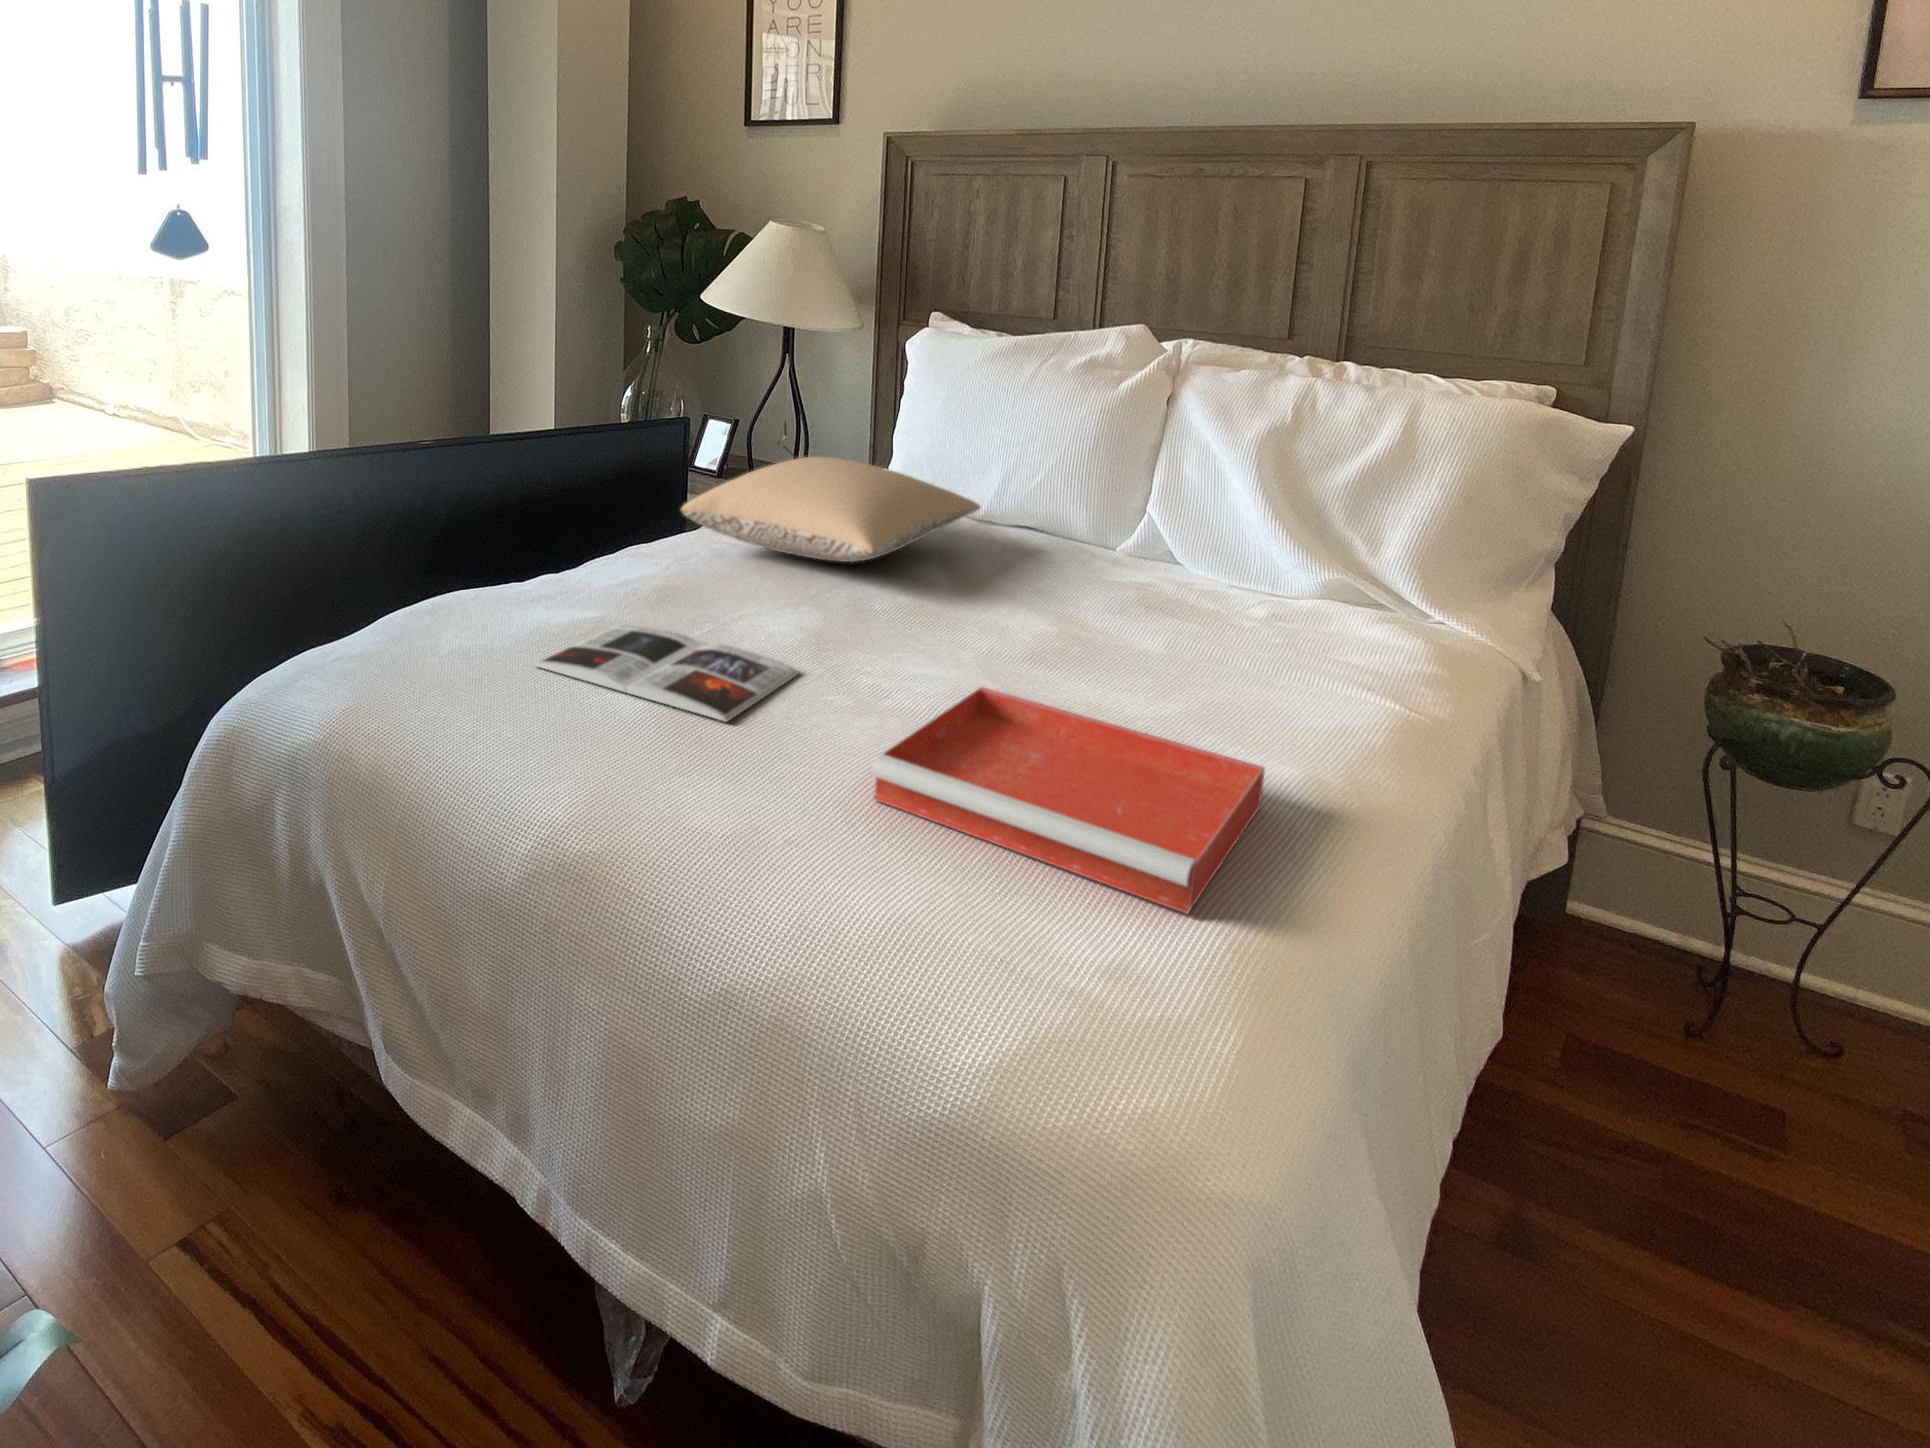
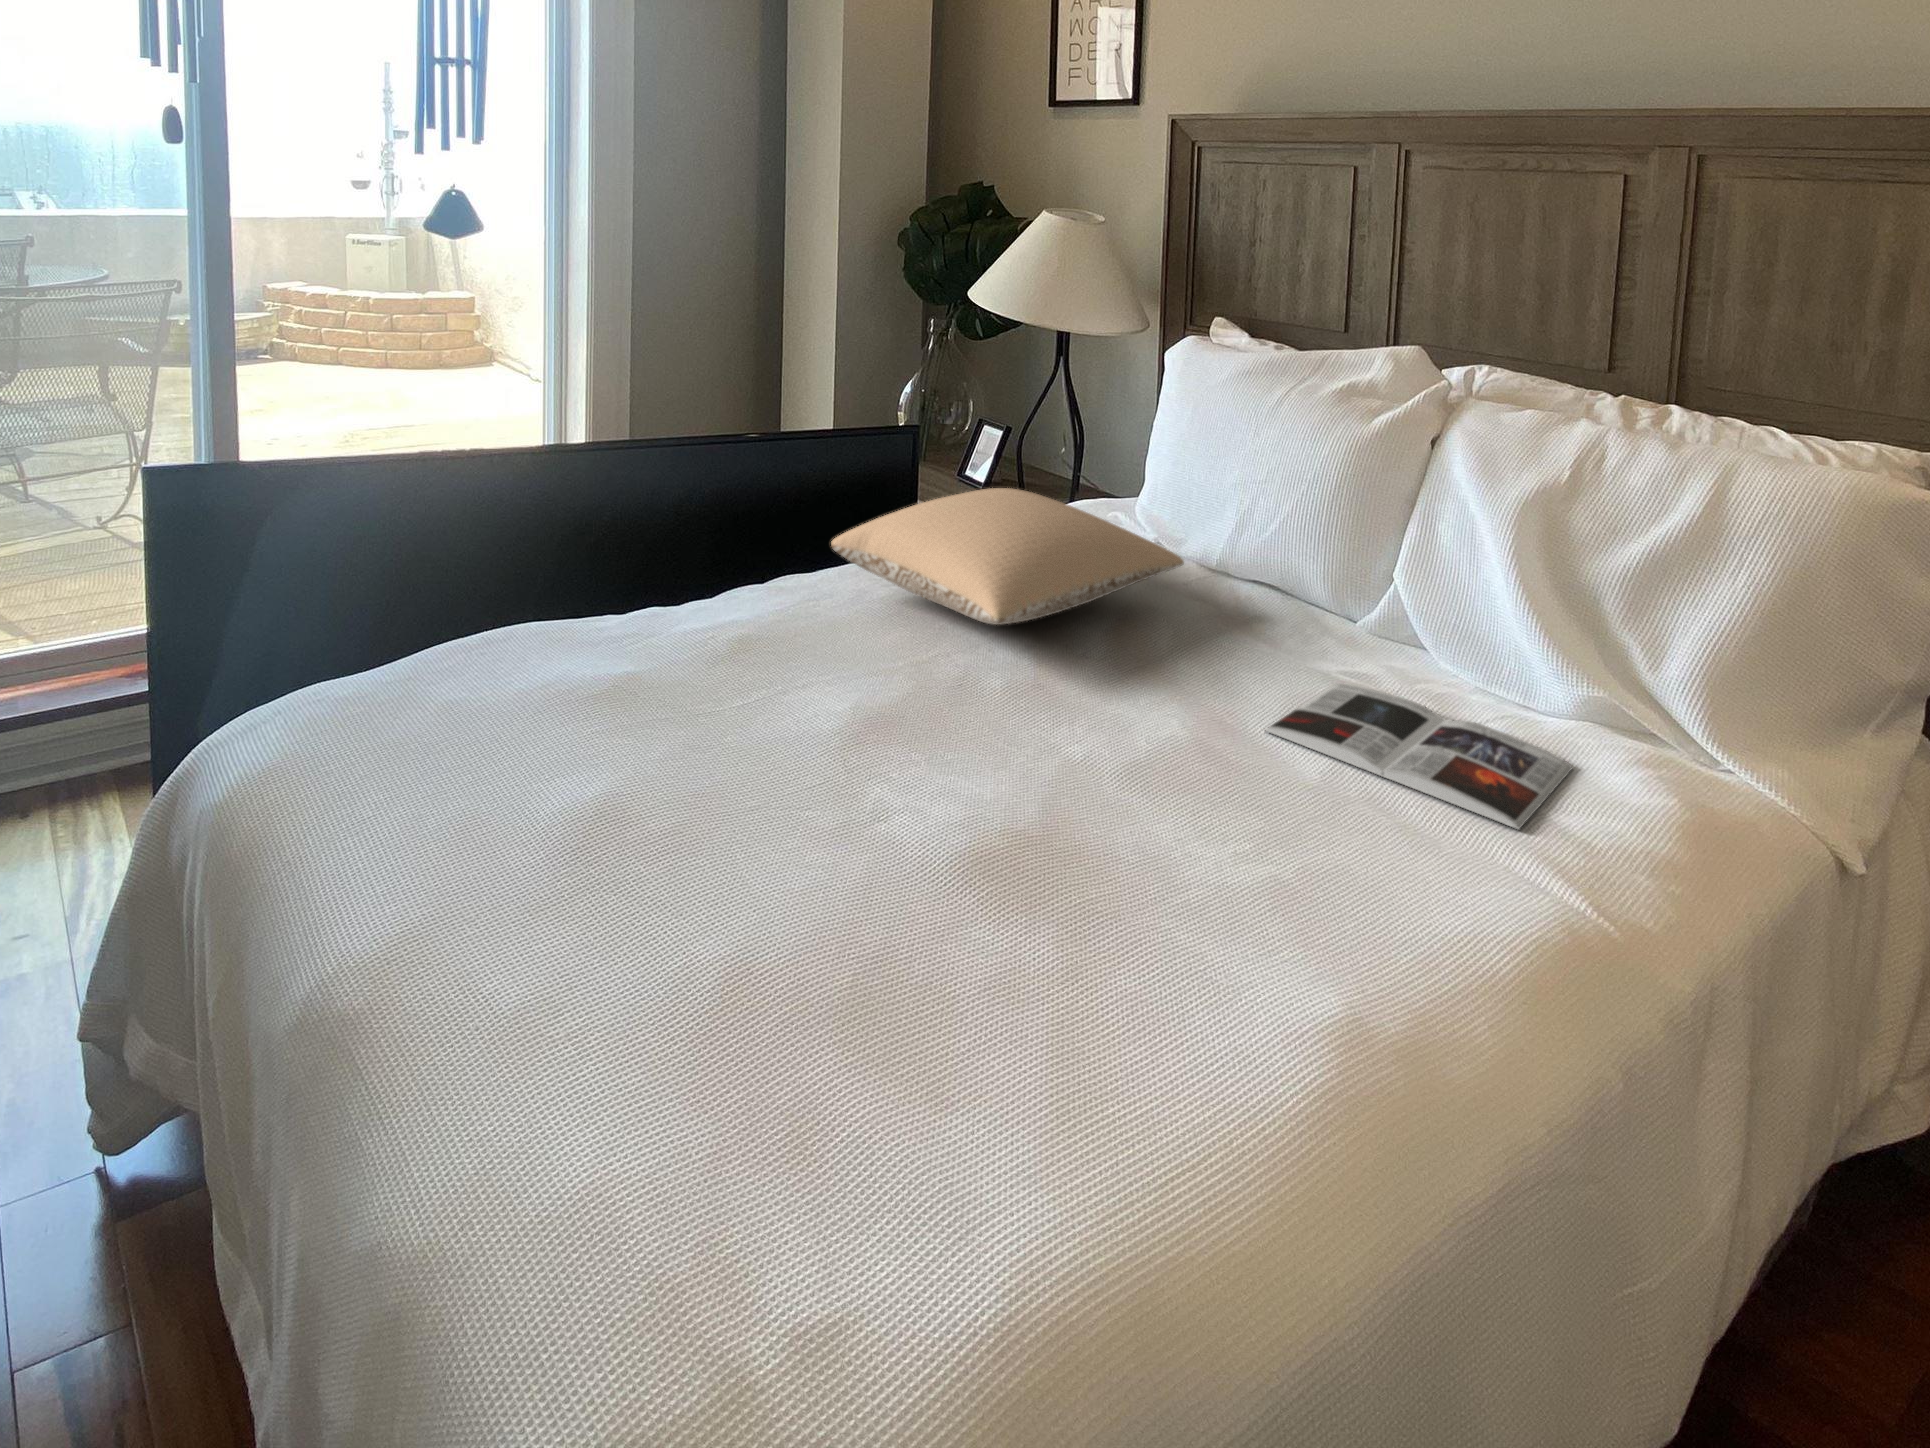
magazine: present [535,624,798,722] -> present [1265,683,1572,829]
tray: present [872,687,1265,914] -> none [772,832,1297,1268]

